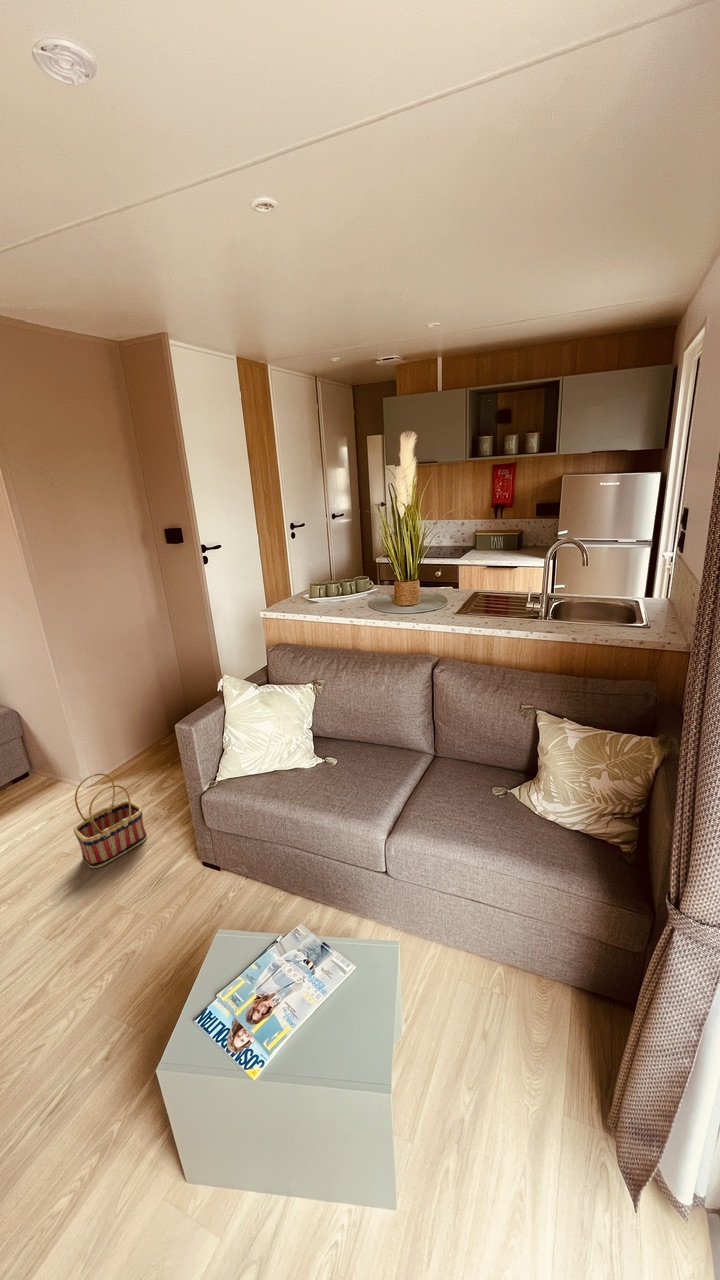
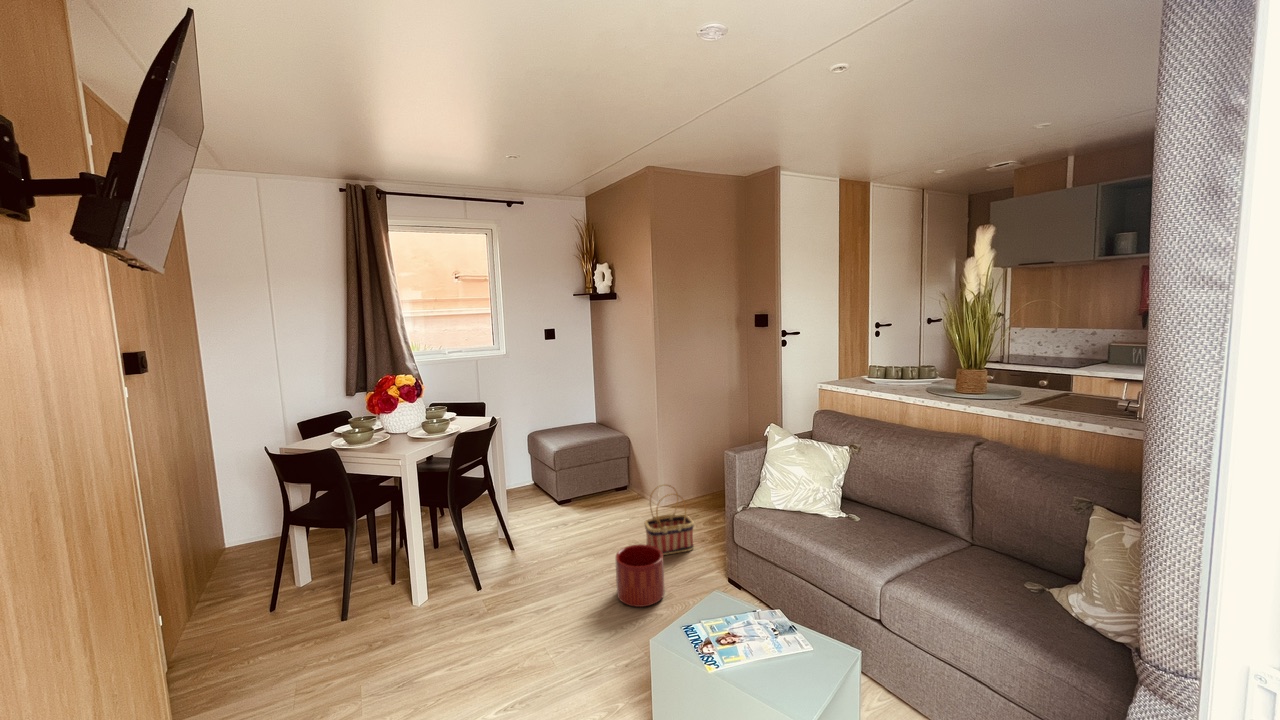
planter: none [47,869,128,960] -> present [615,544,664,607]

